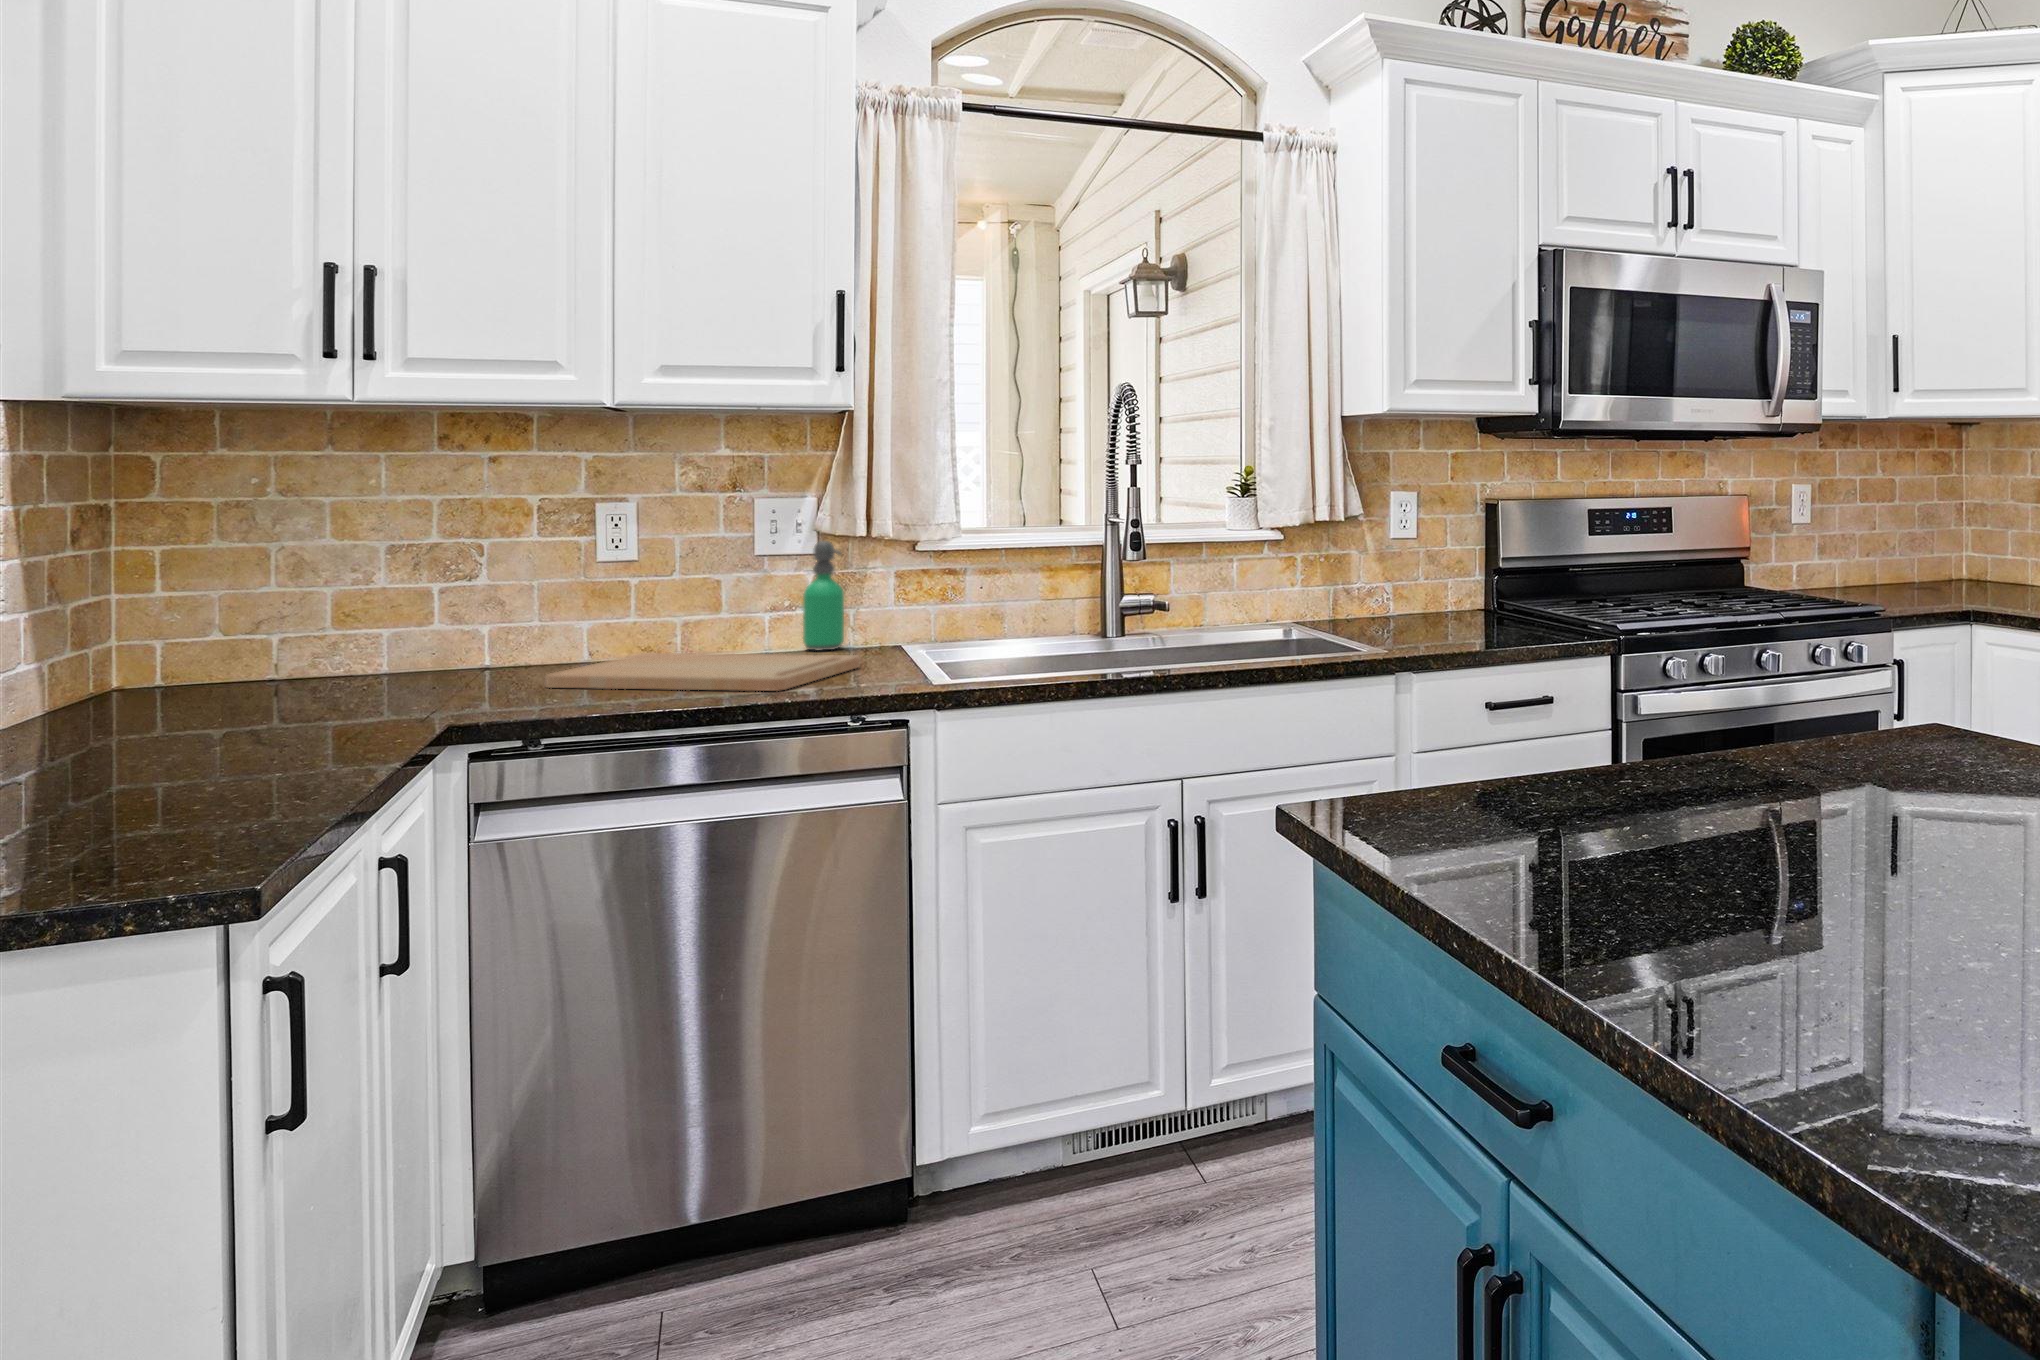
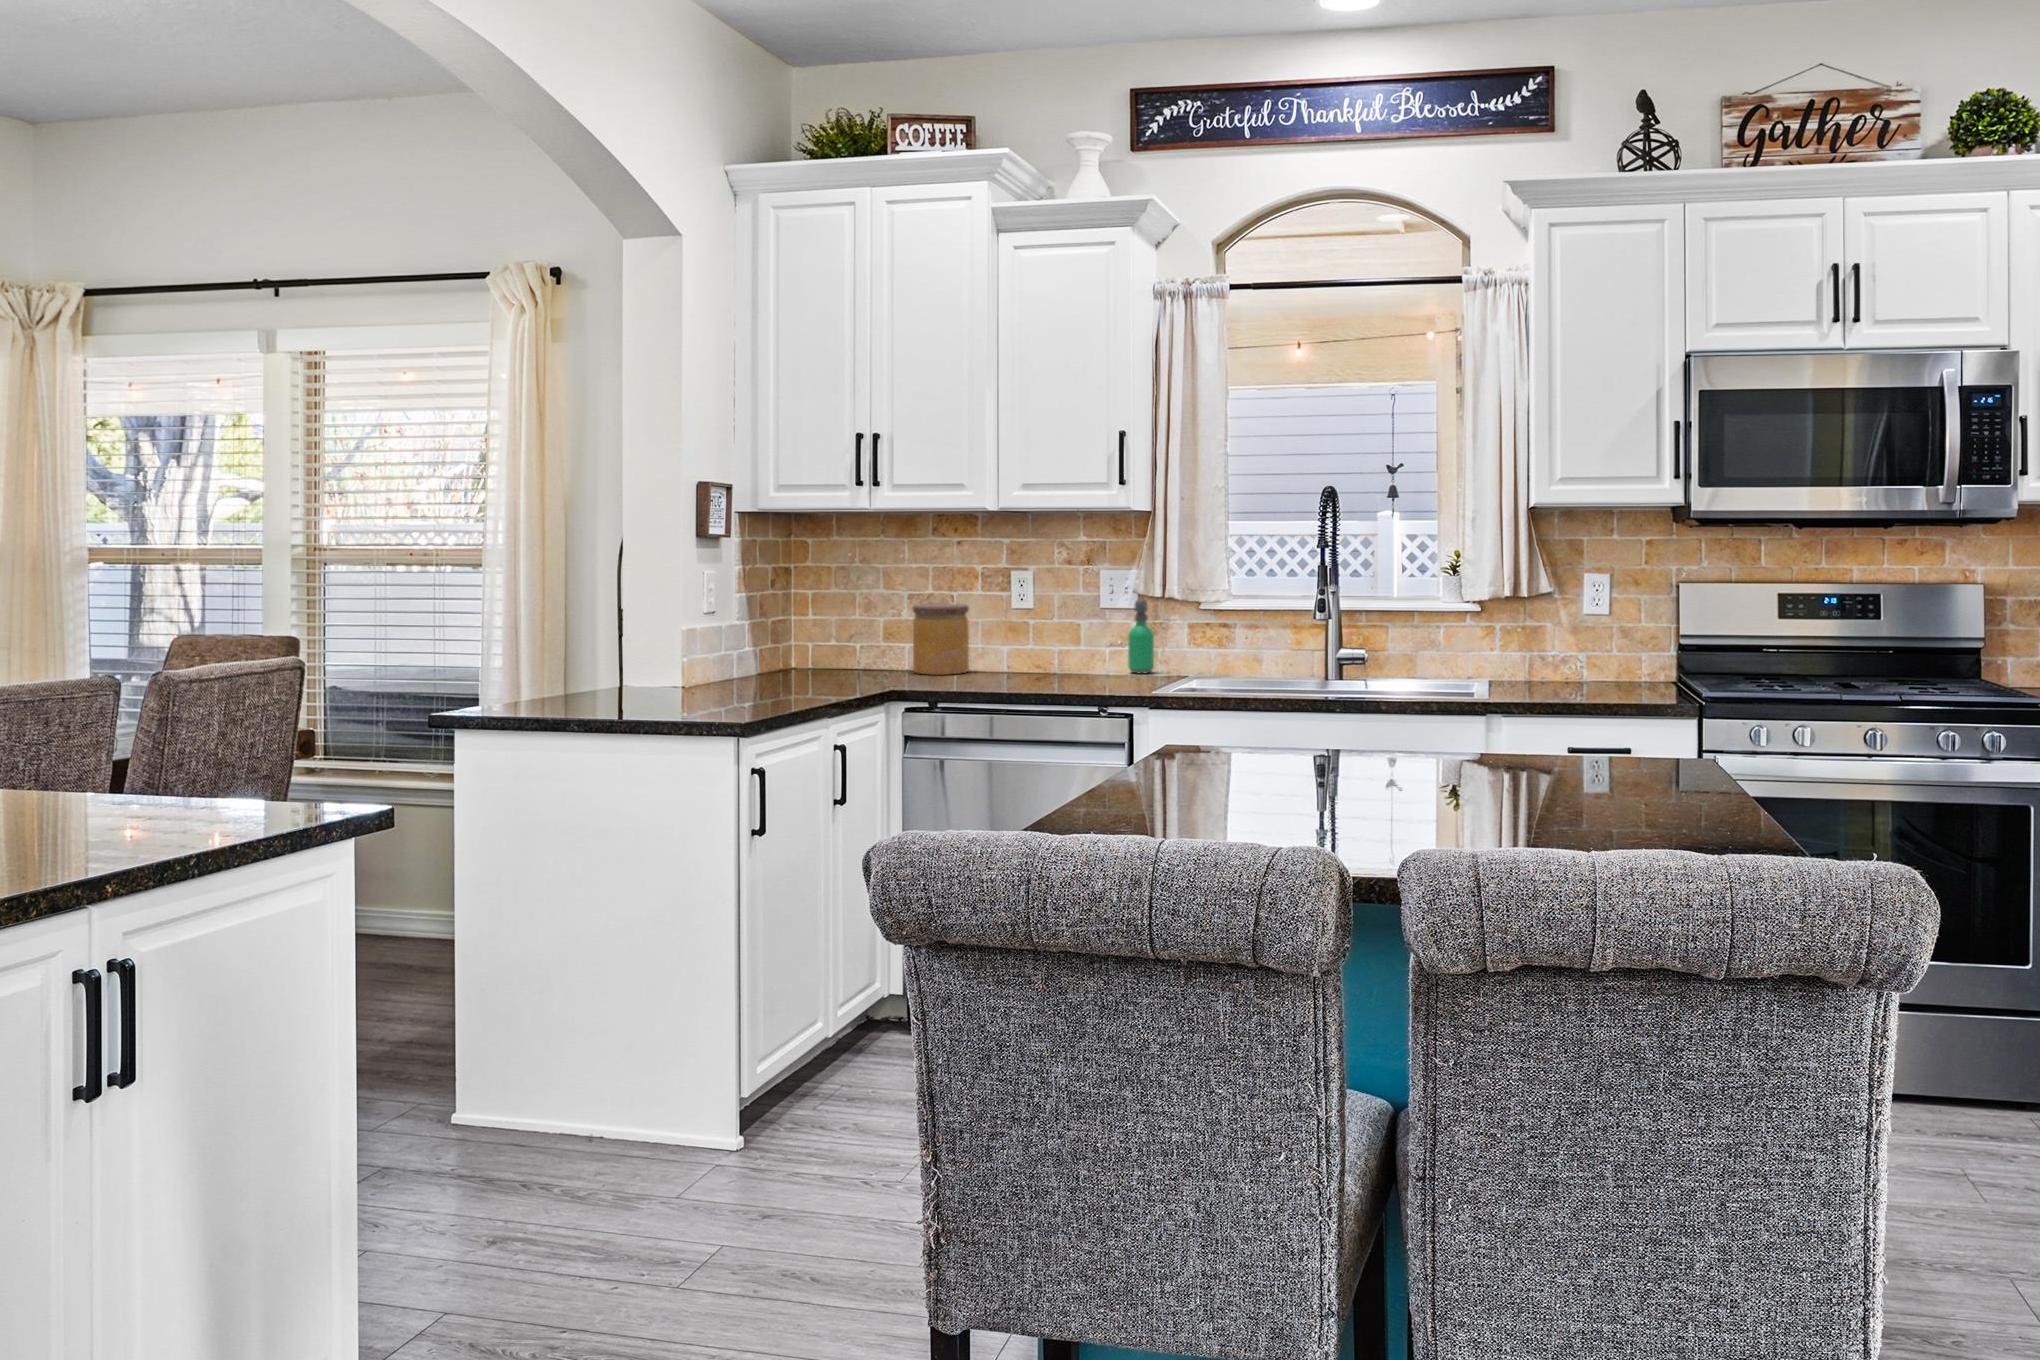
jar: none [409,559,522,681] -> present [913,604,969,675]
cutting board: present [546,653,859,691] -> none [962,667,1134,692]

